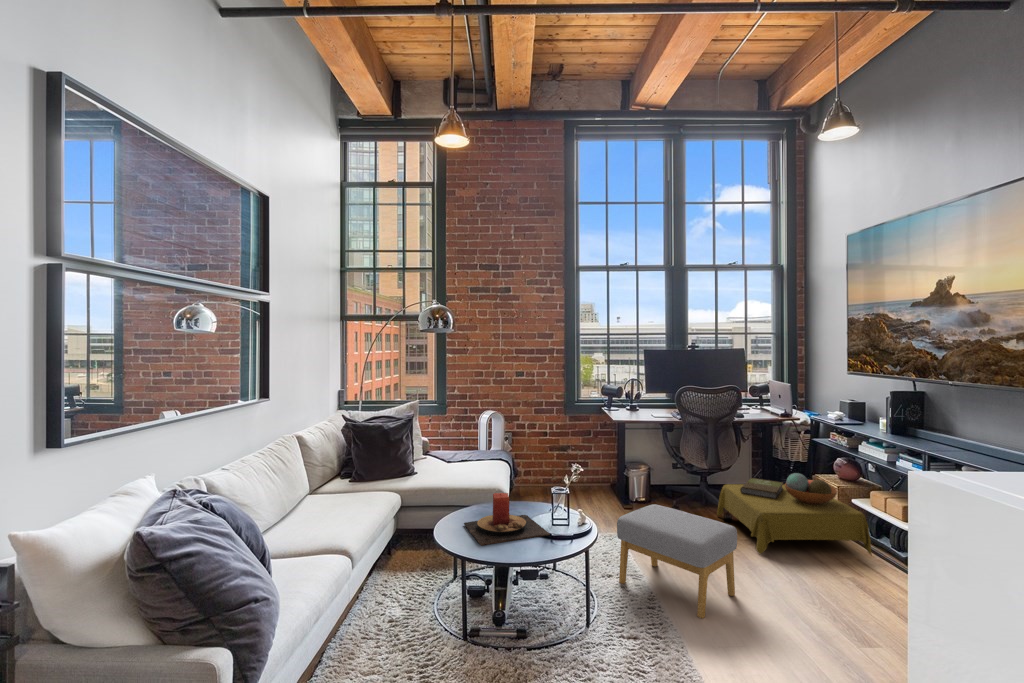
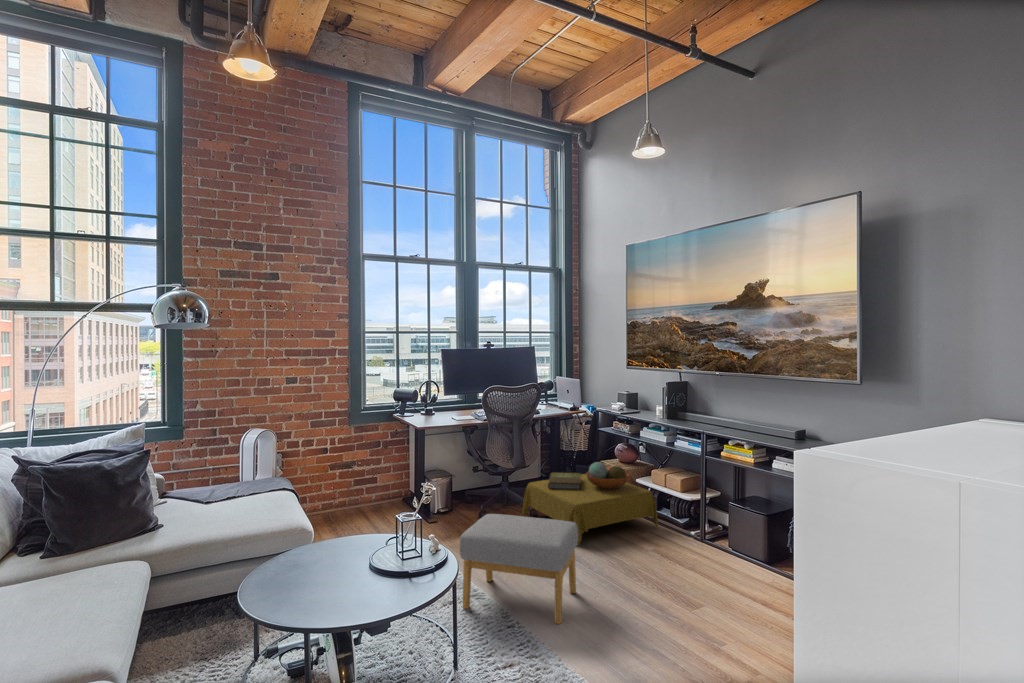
candle: present [464,493,550,546] -> none [286,530,409,605]

